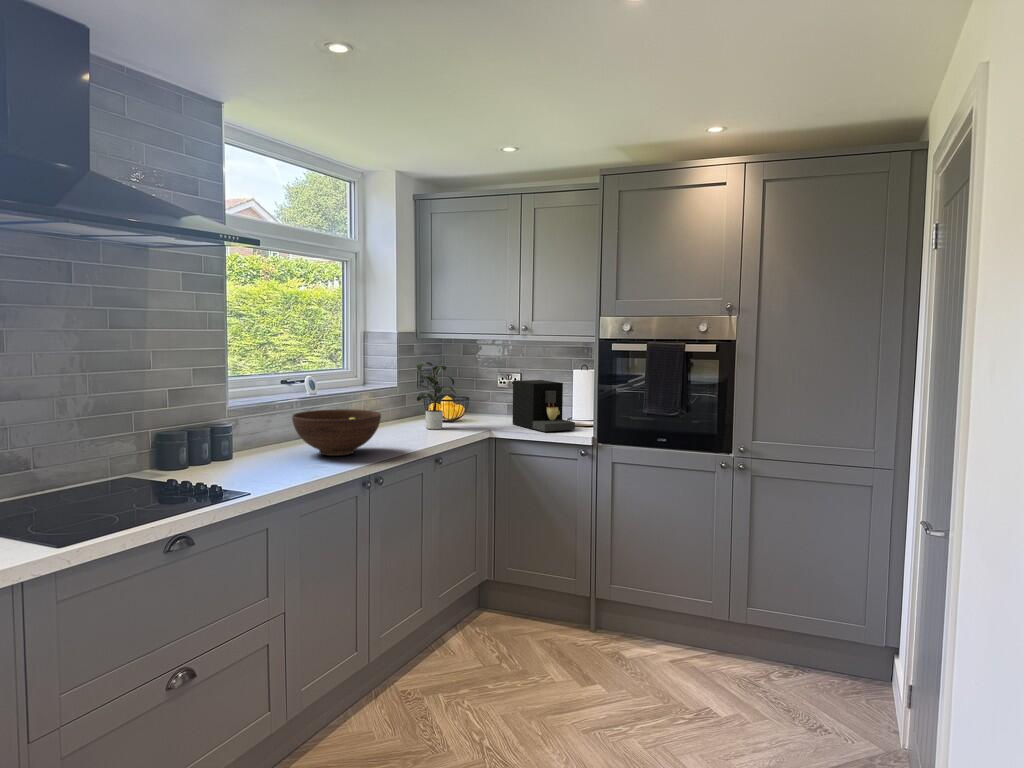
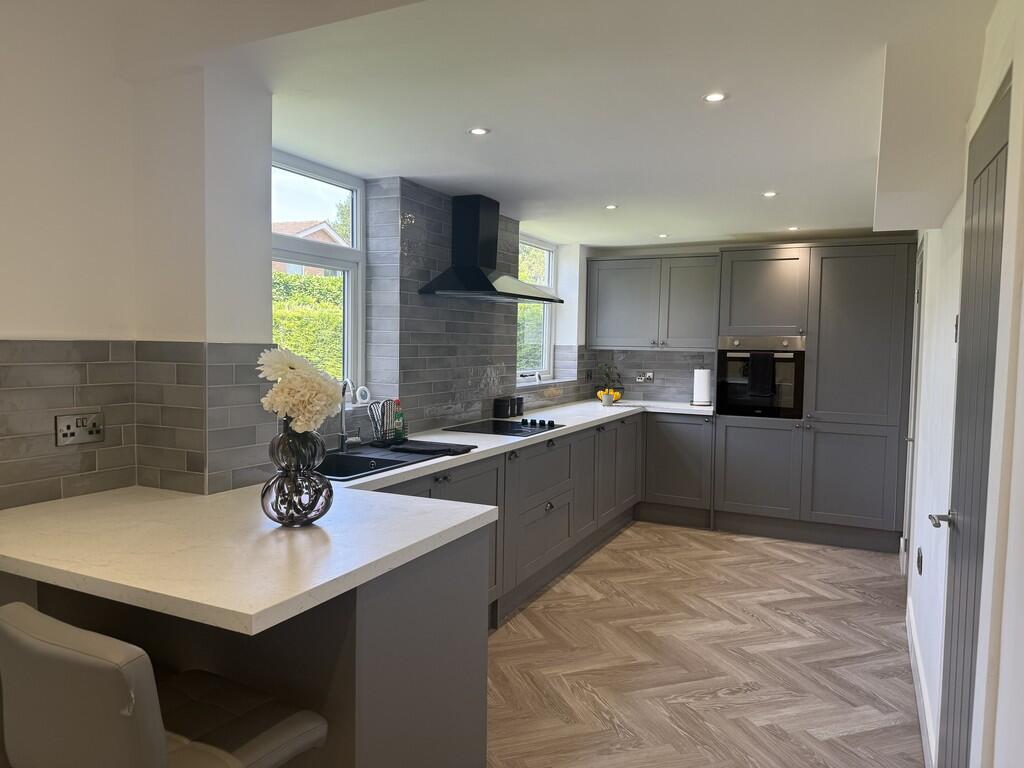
coffee maker: present [512,380,575,432] -> none [653,377,698,407]
fruit bowl: present [292,409,381,456] -> none [551,390,600,414]

